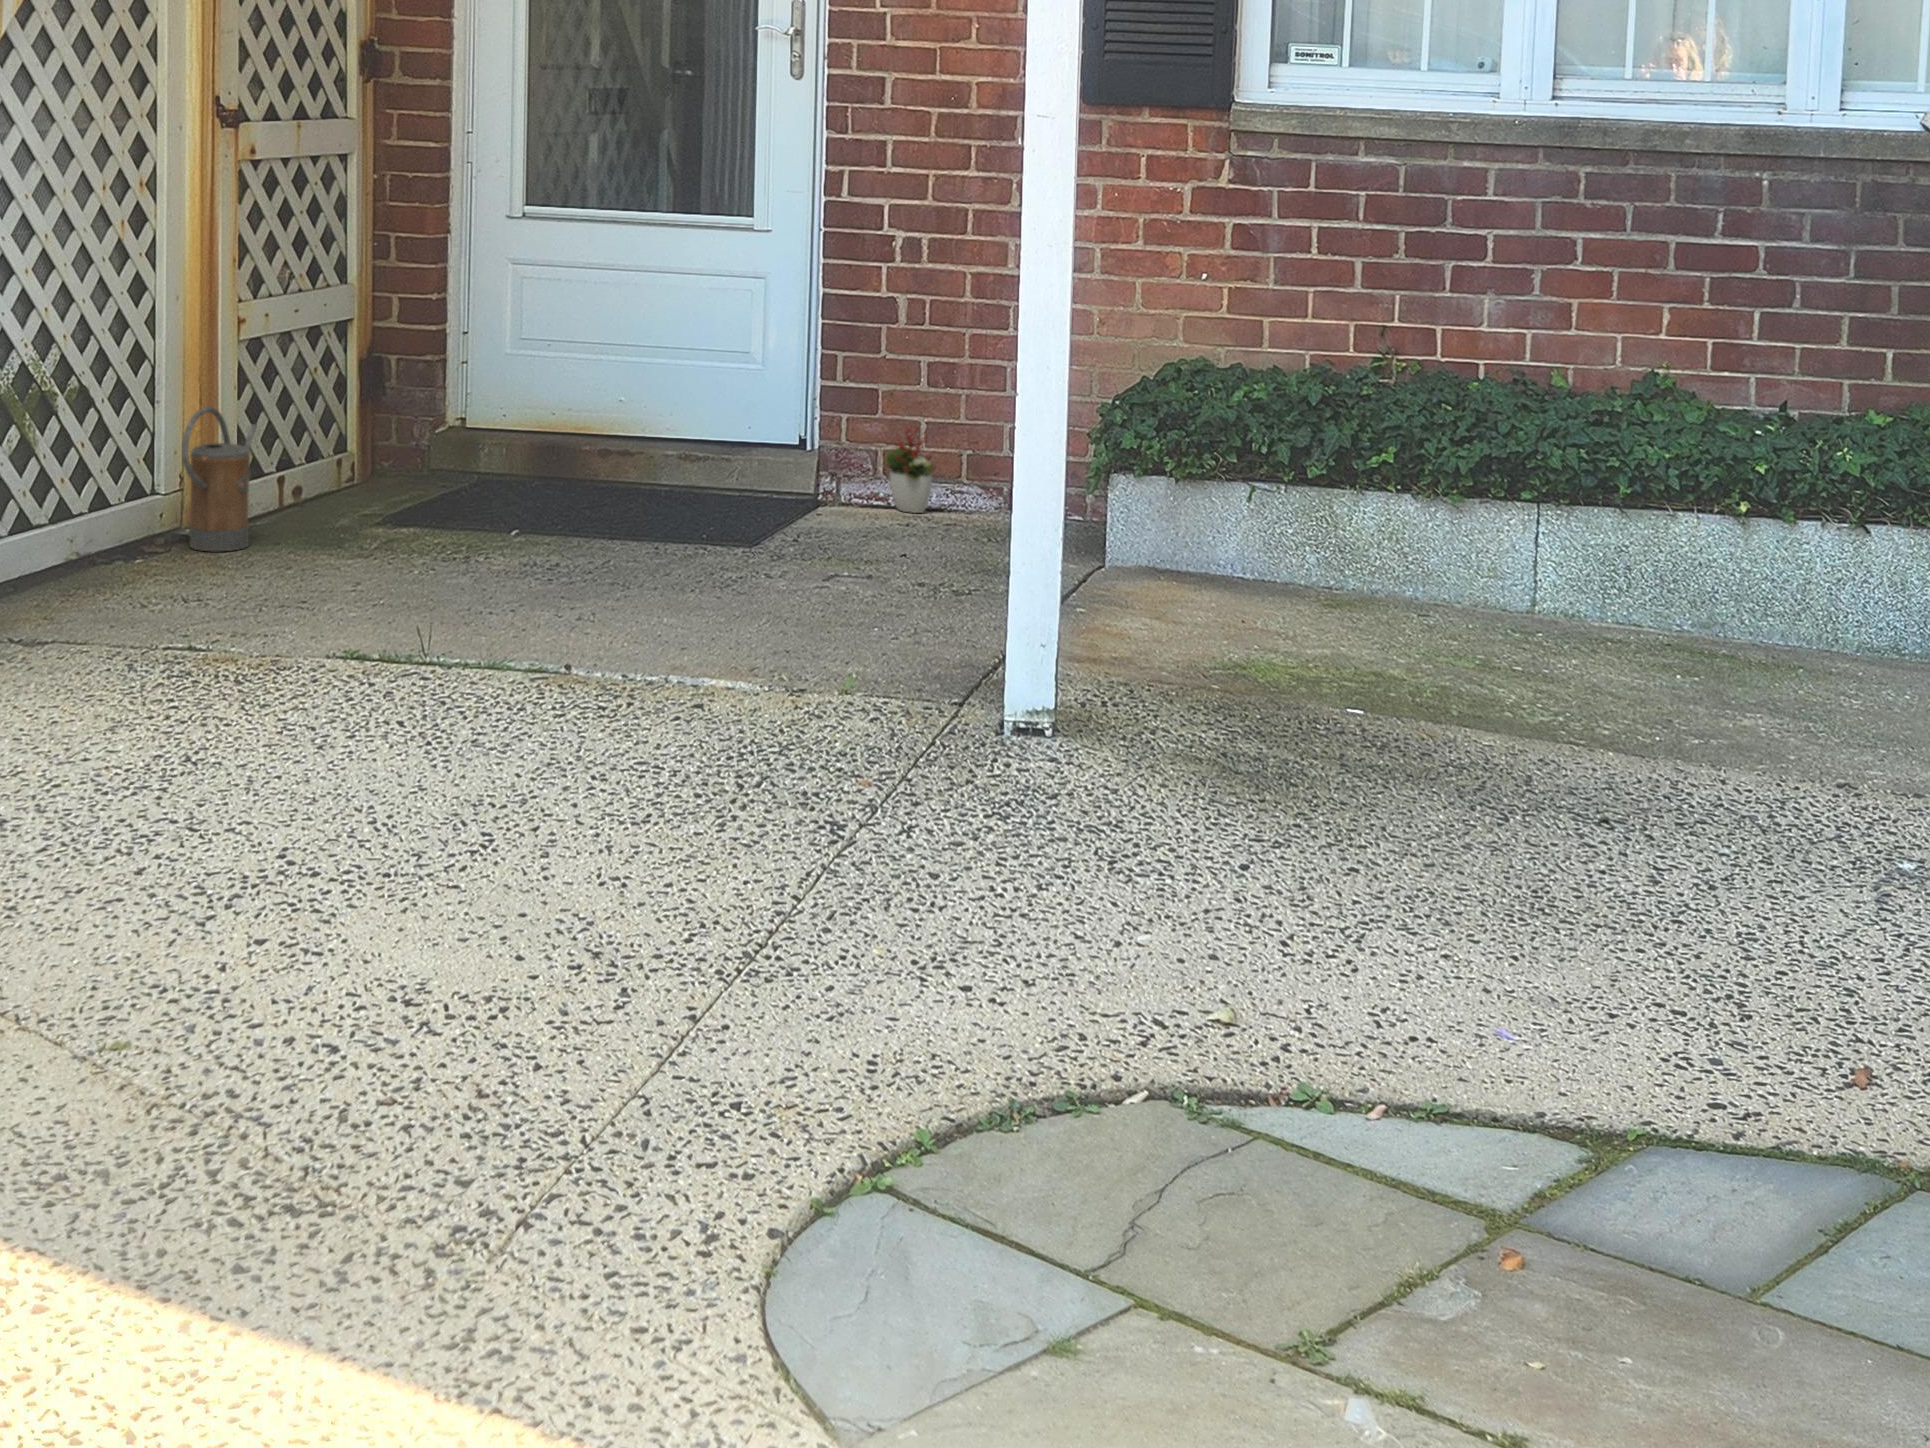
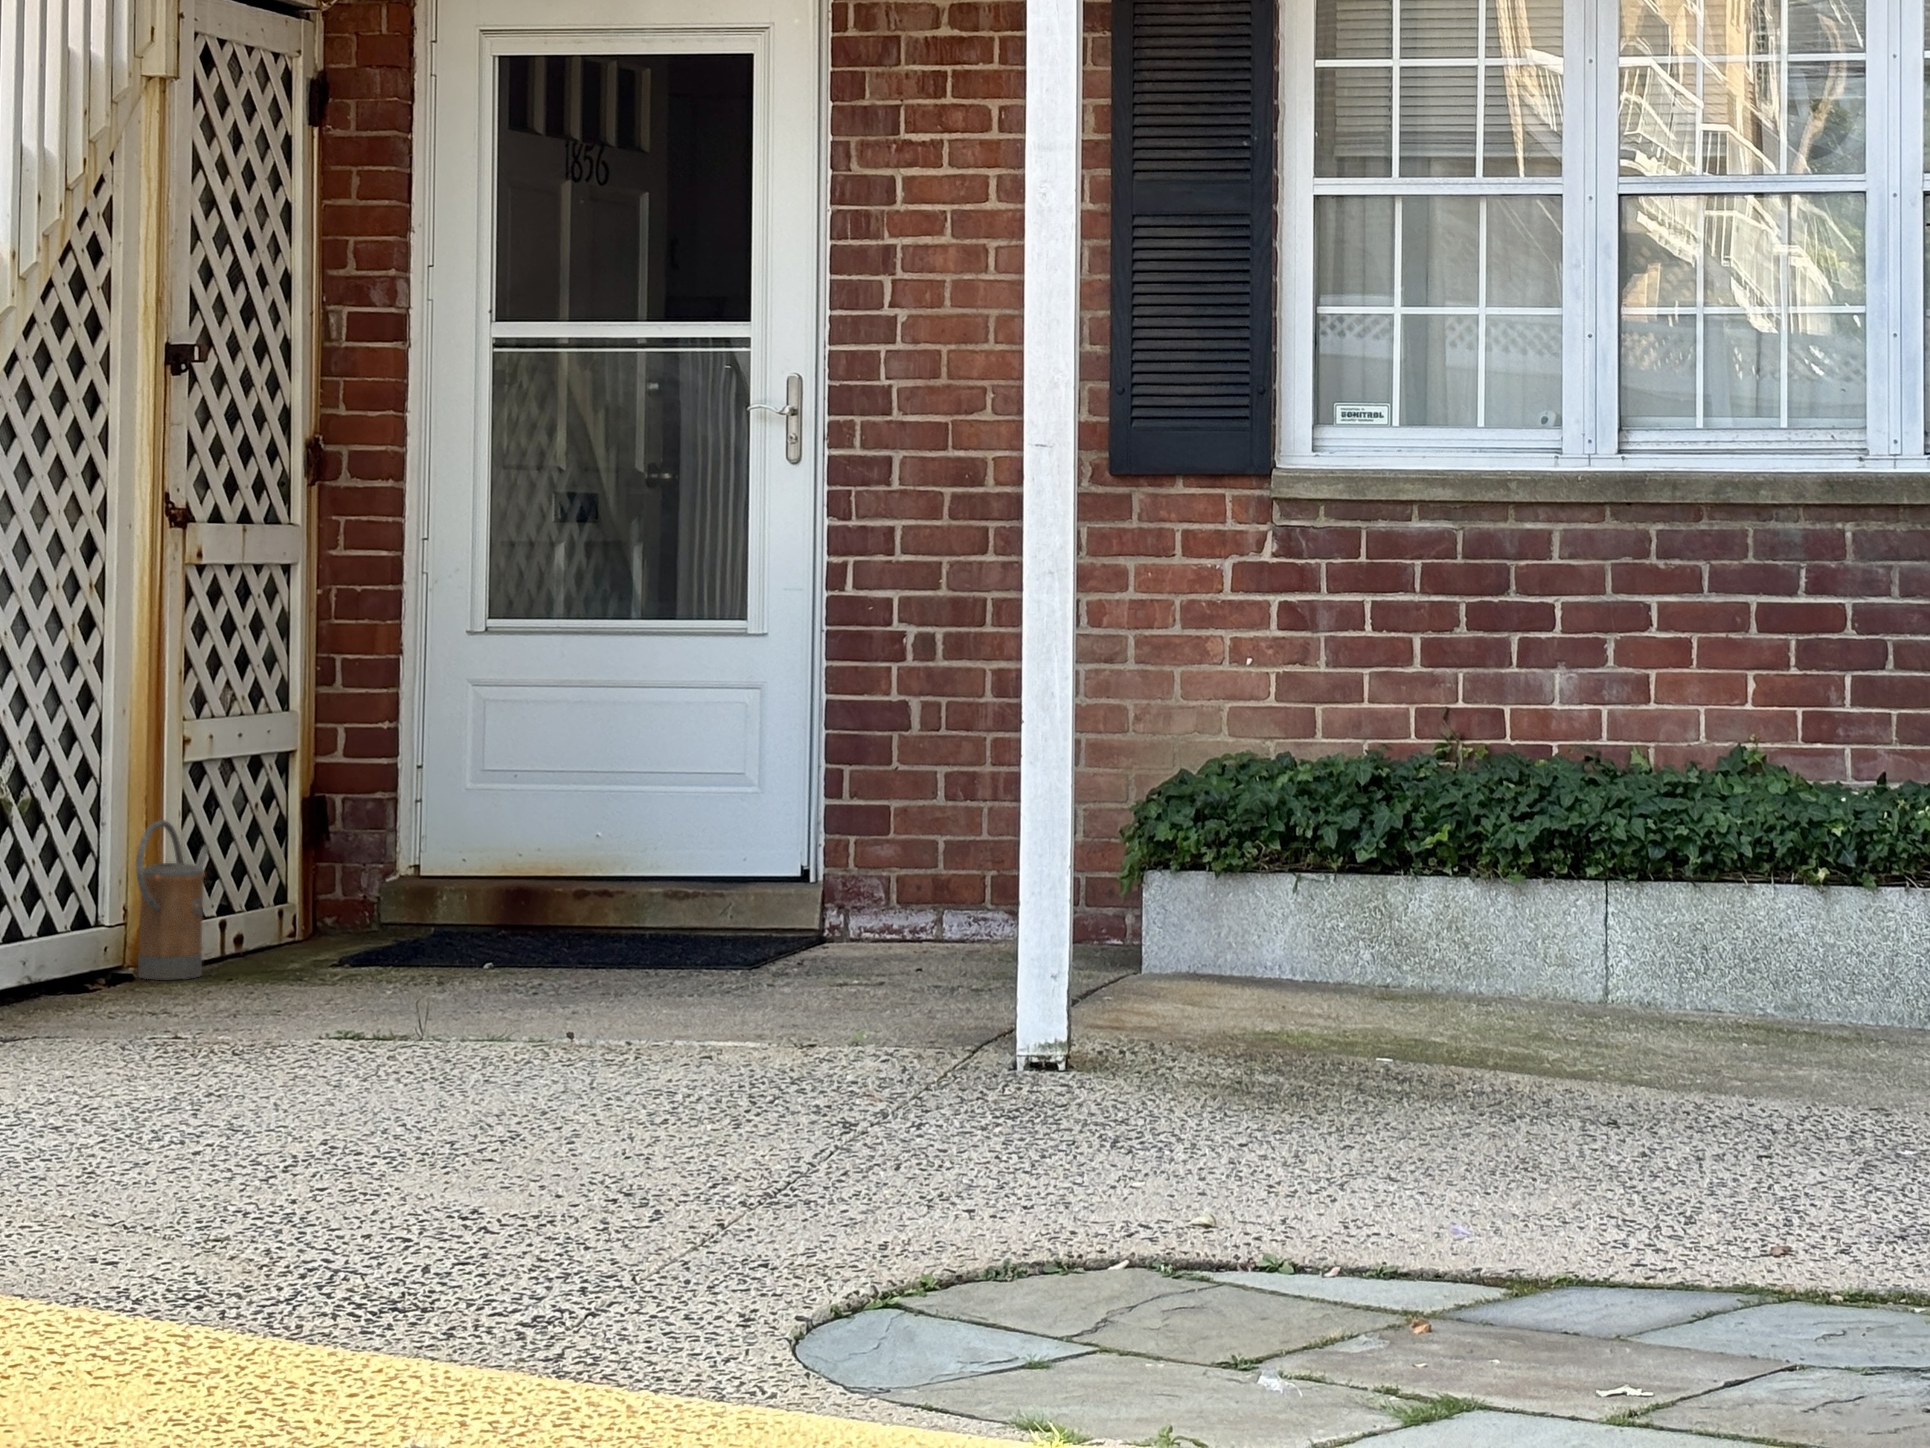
decorative plant: present [885,426,934,513] -> none [898,841,953,943]

